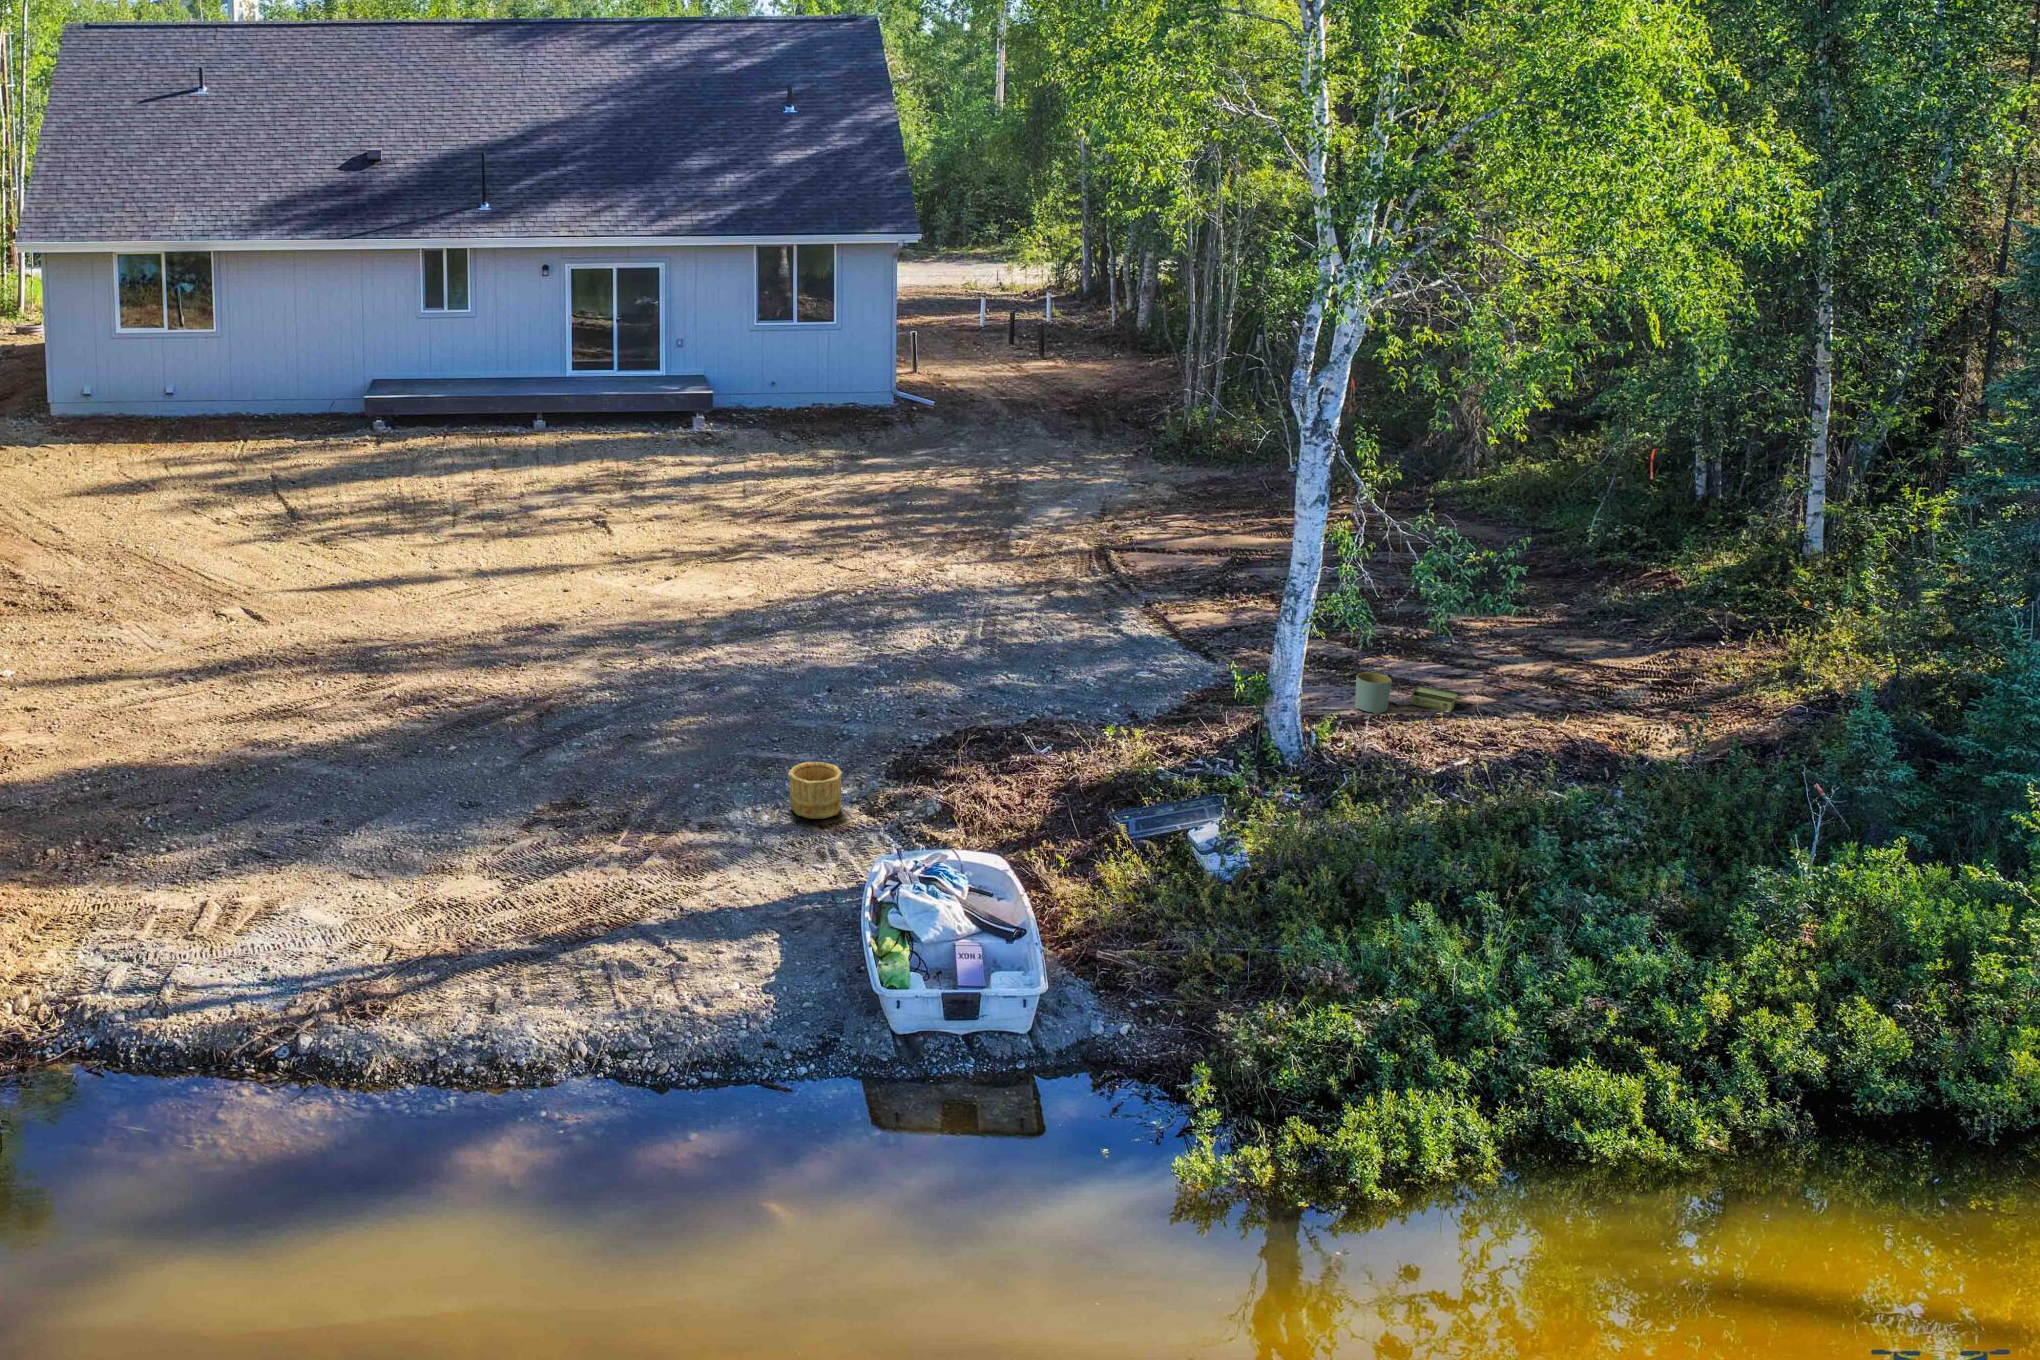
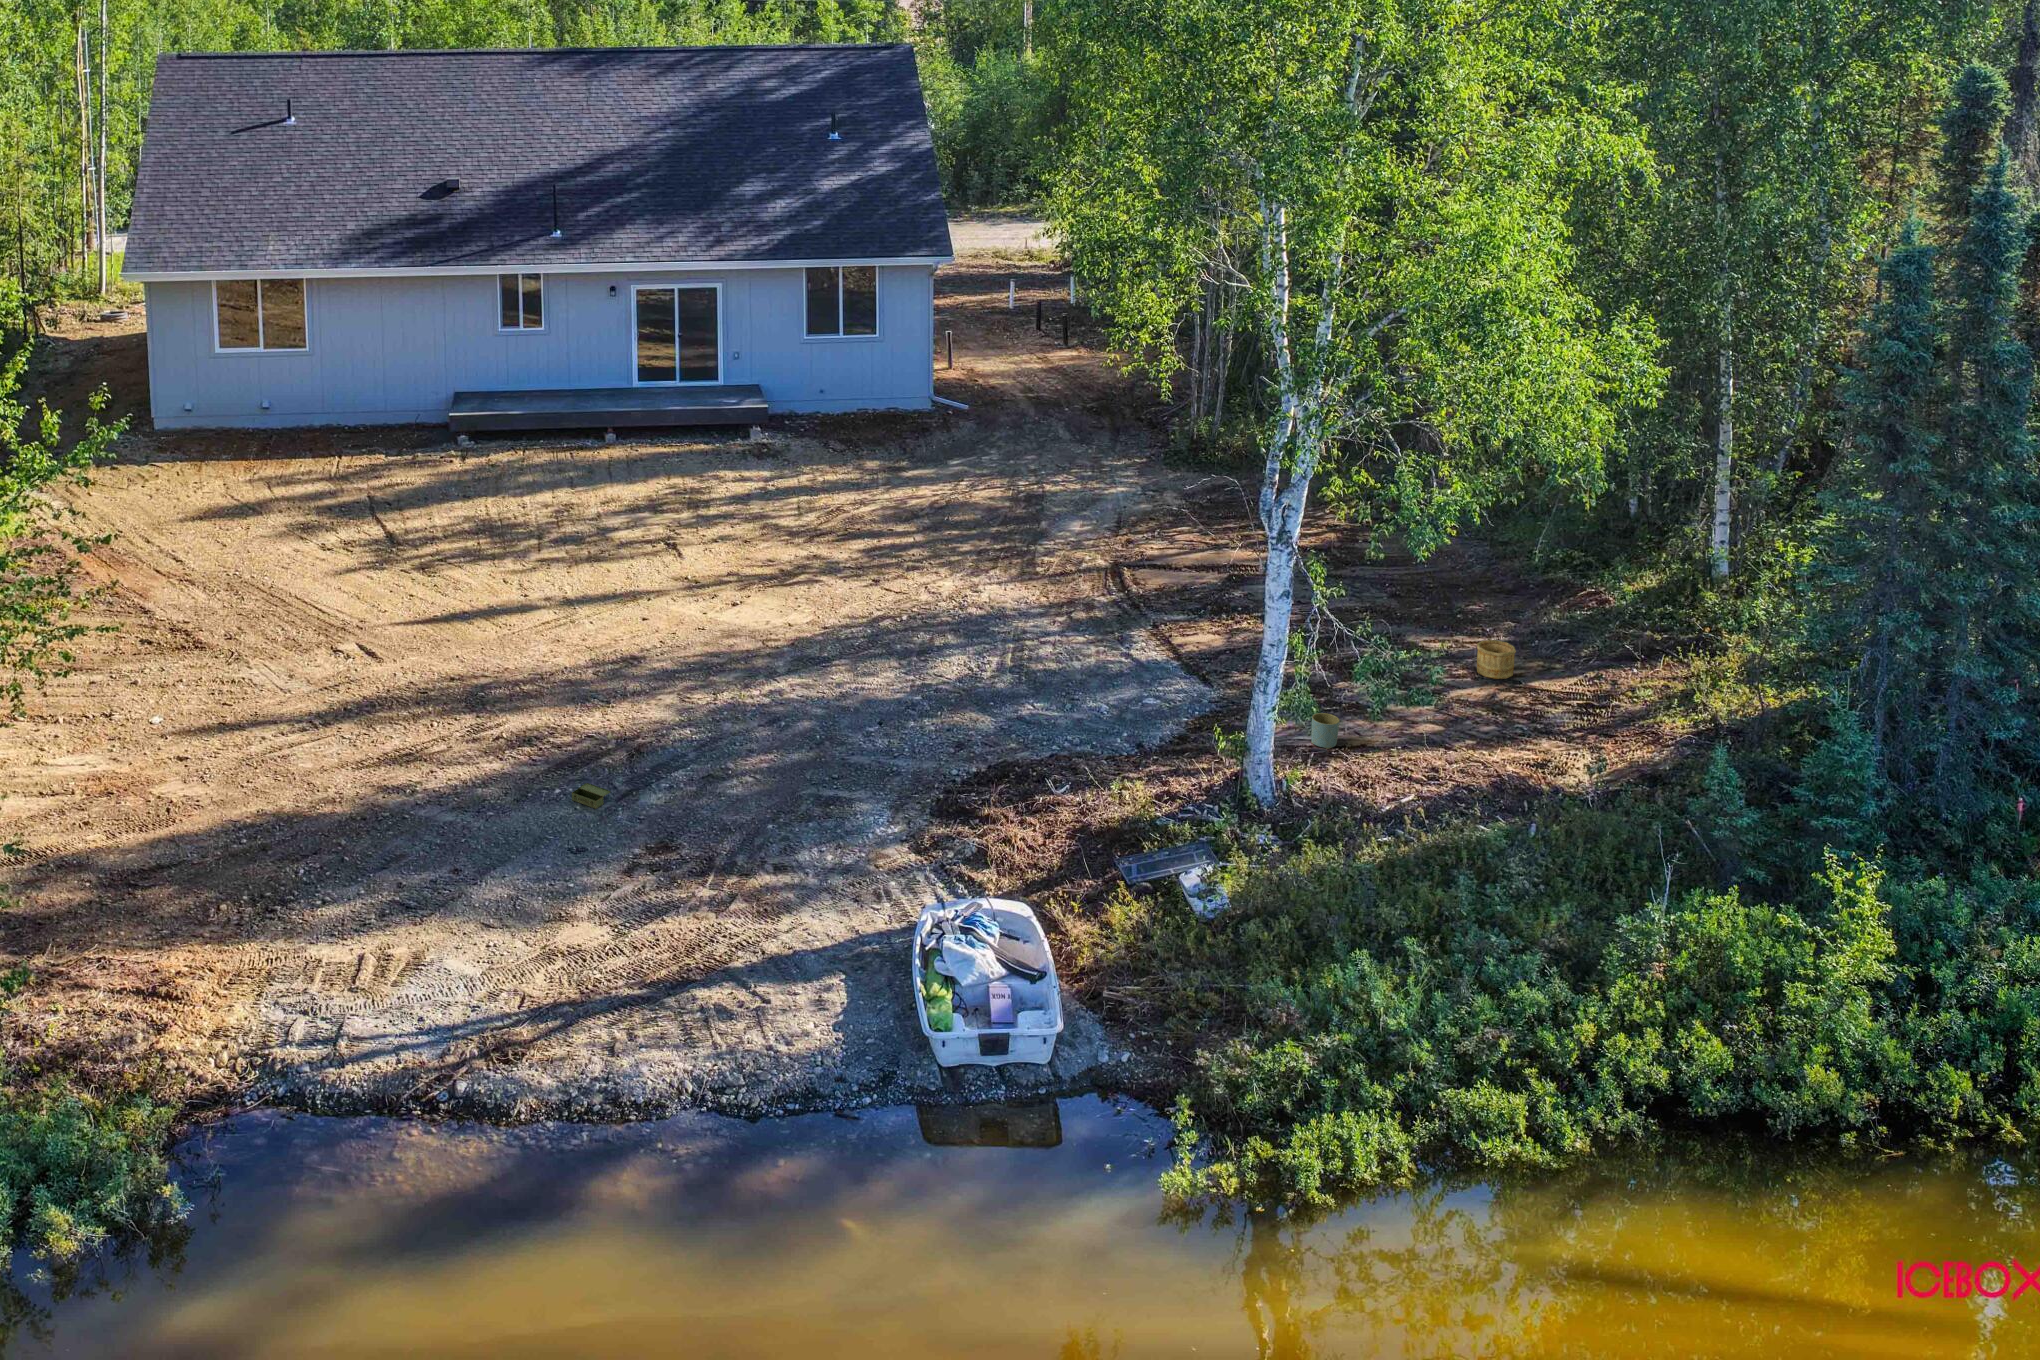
toolbox: present [1411,687,1458,711] -> present [572,783,610,809]
wooden bucket: present [788,762,842,819] -> present [1477,640,1516,679]

